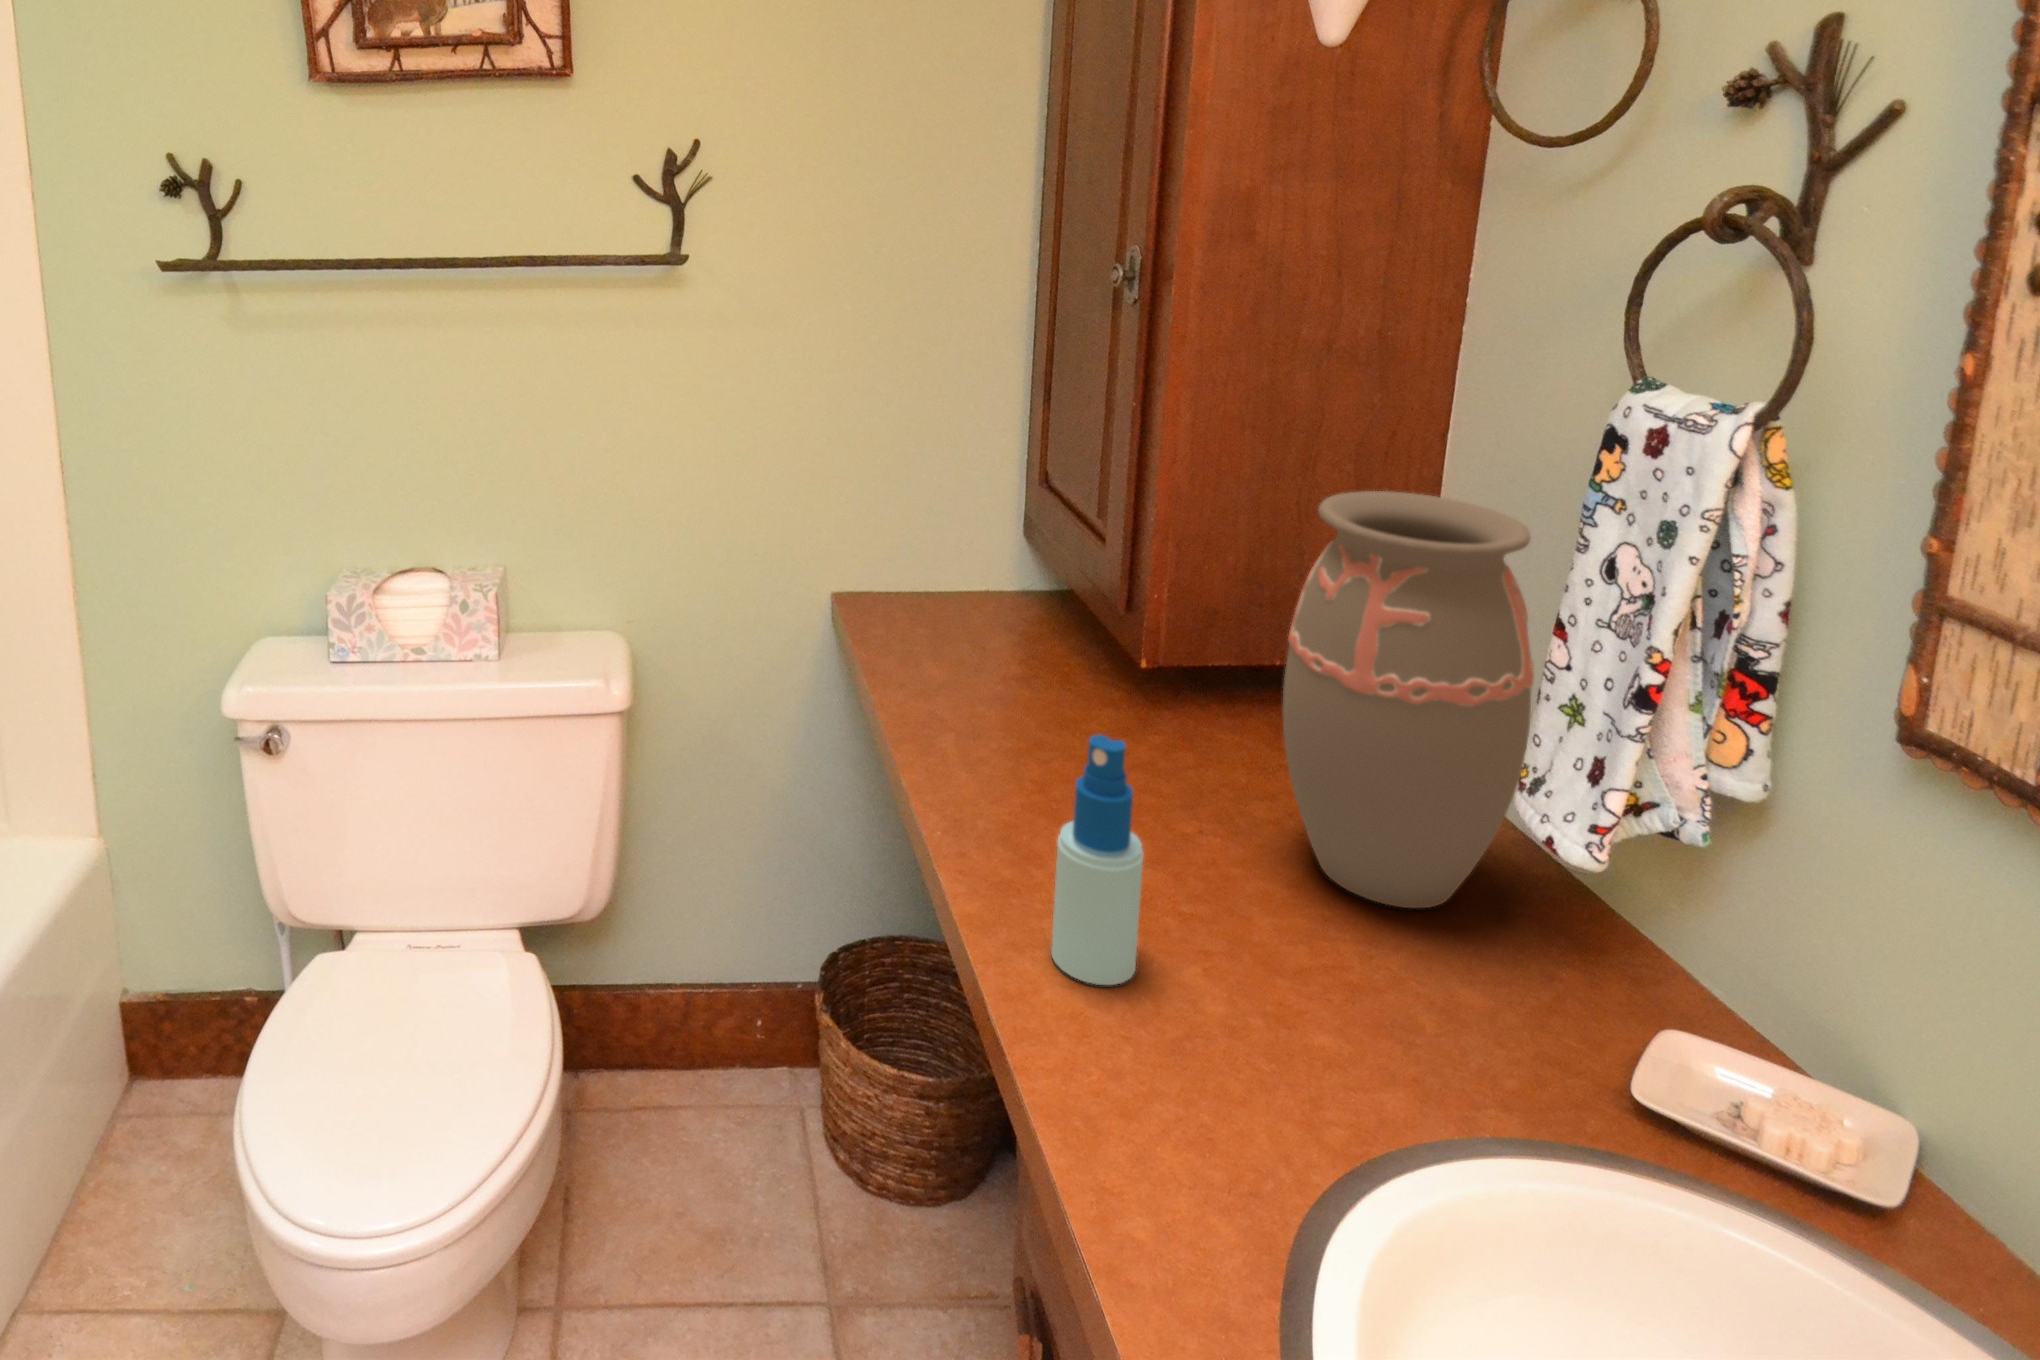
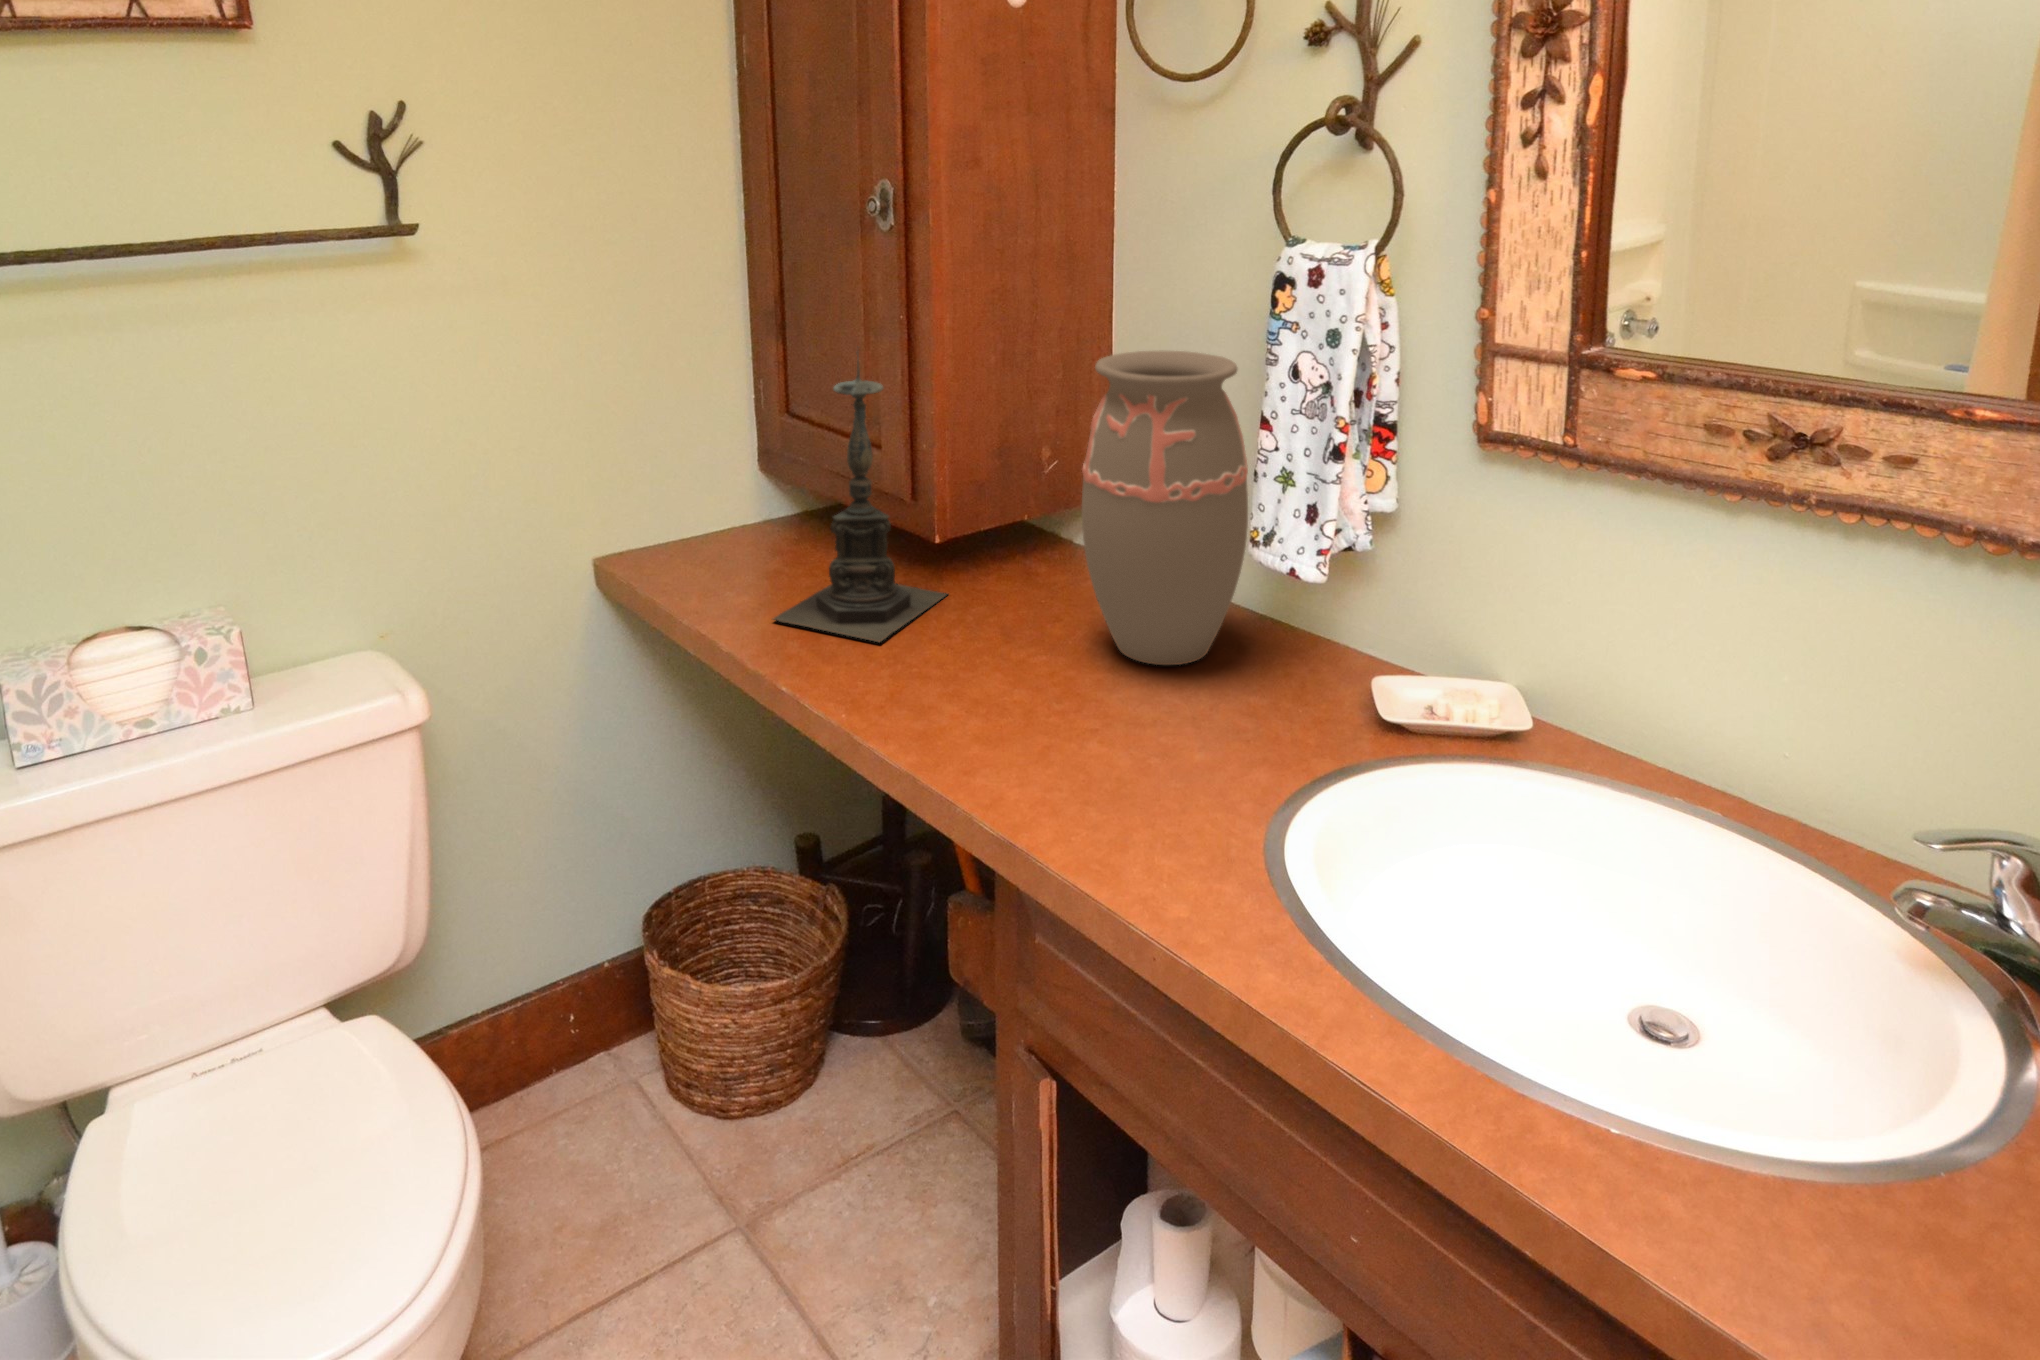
candle holder: none [942,427,1155,758] -> present [772,347,947,643]
spray bottle: present [1051,735,1143,985] -> none [989,577,1059,789]

